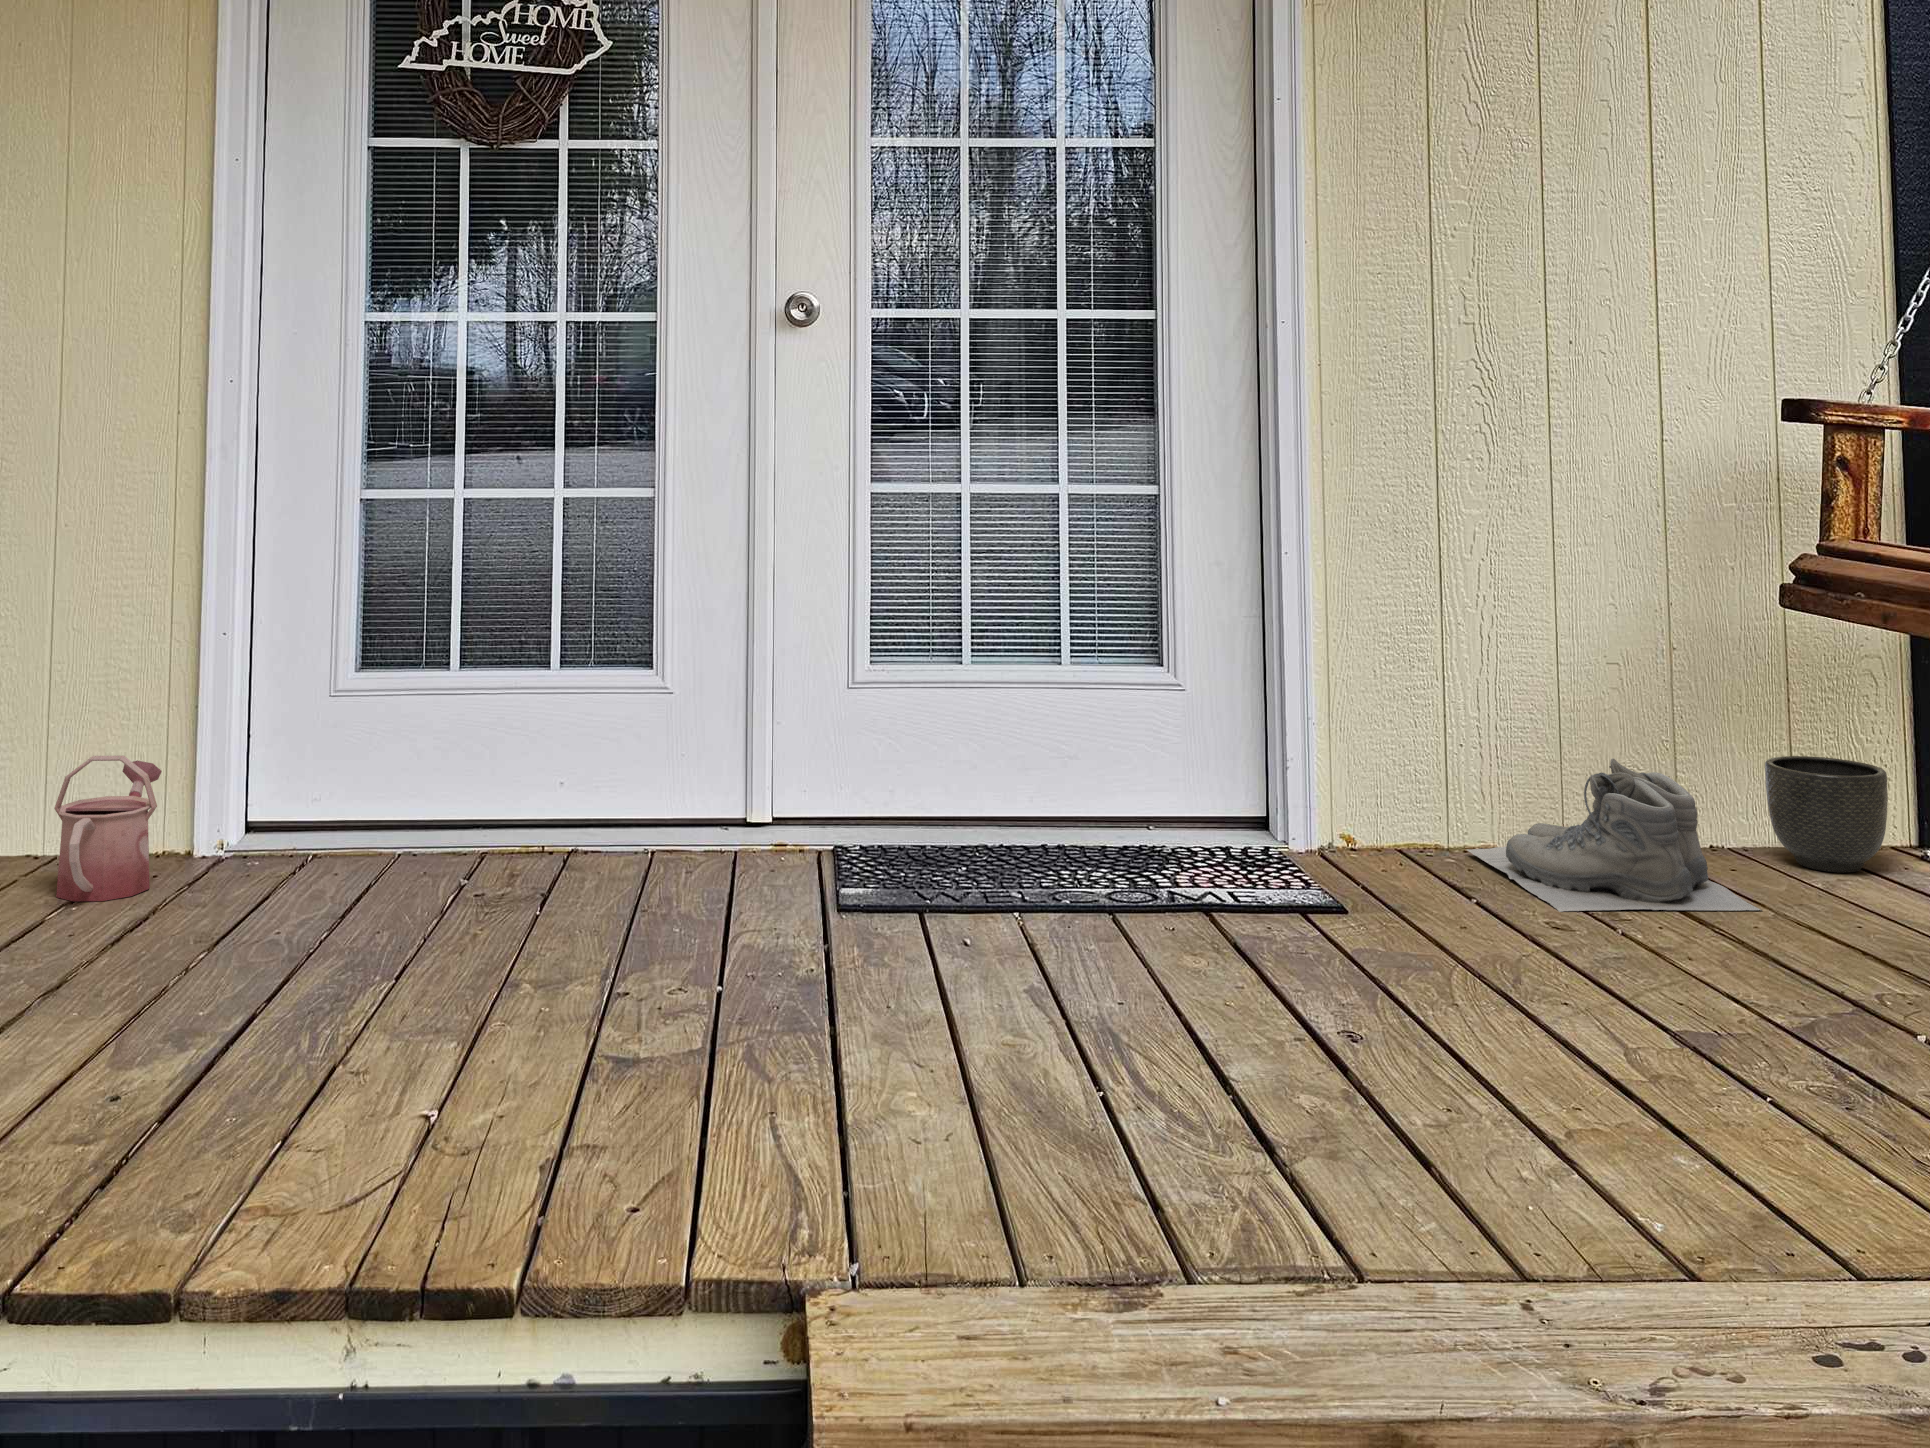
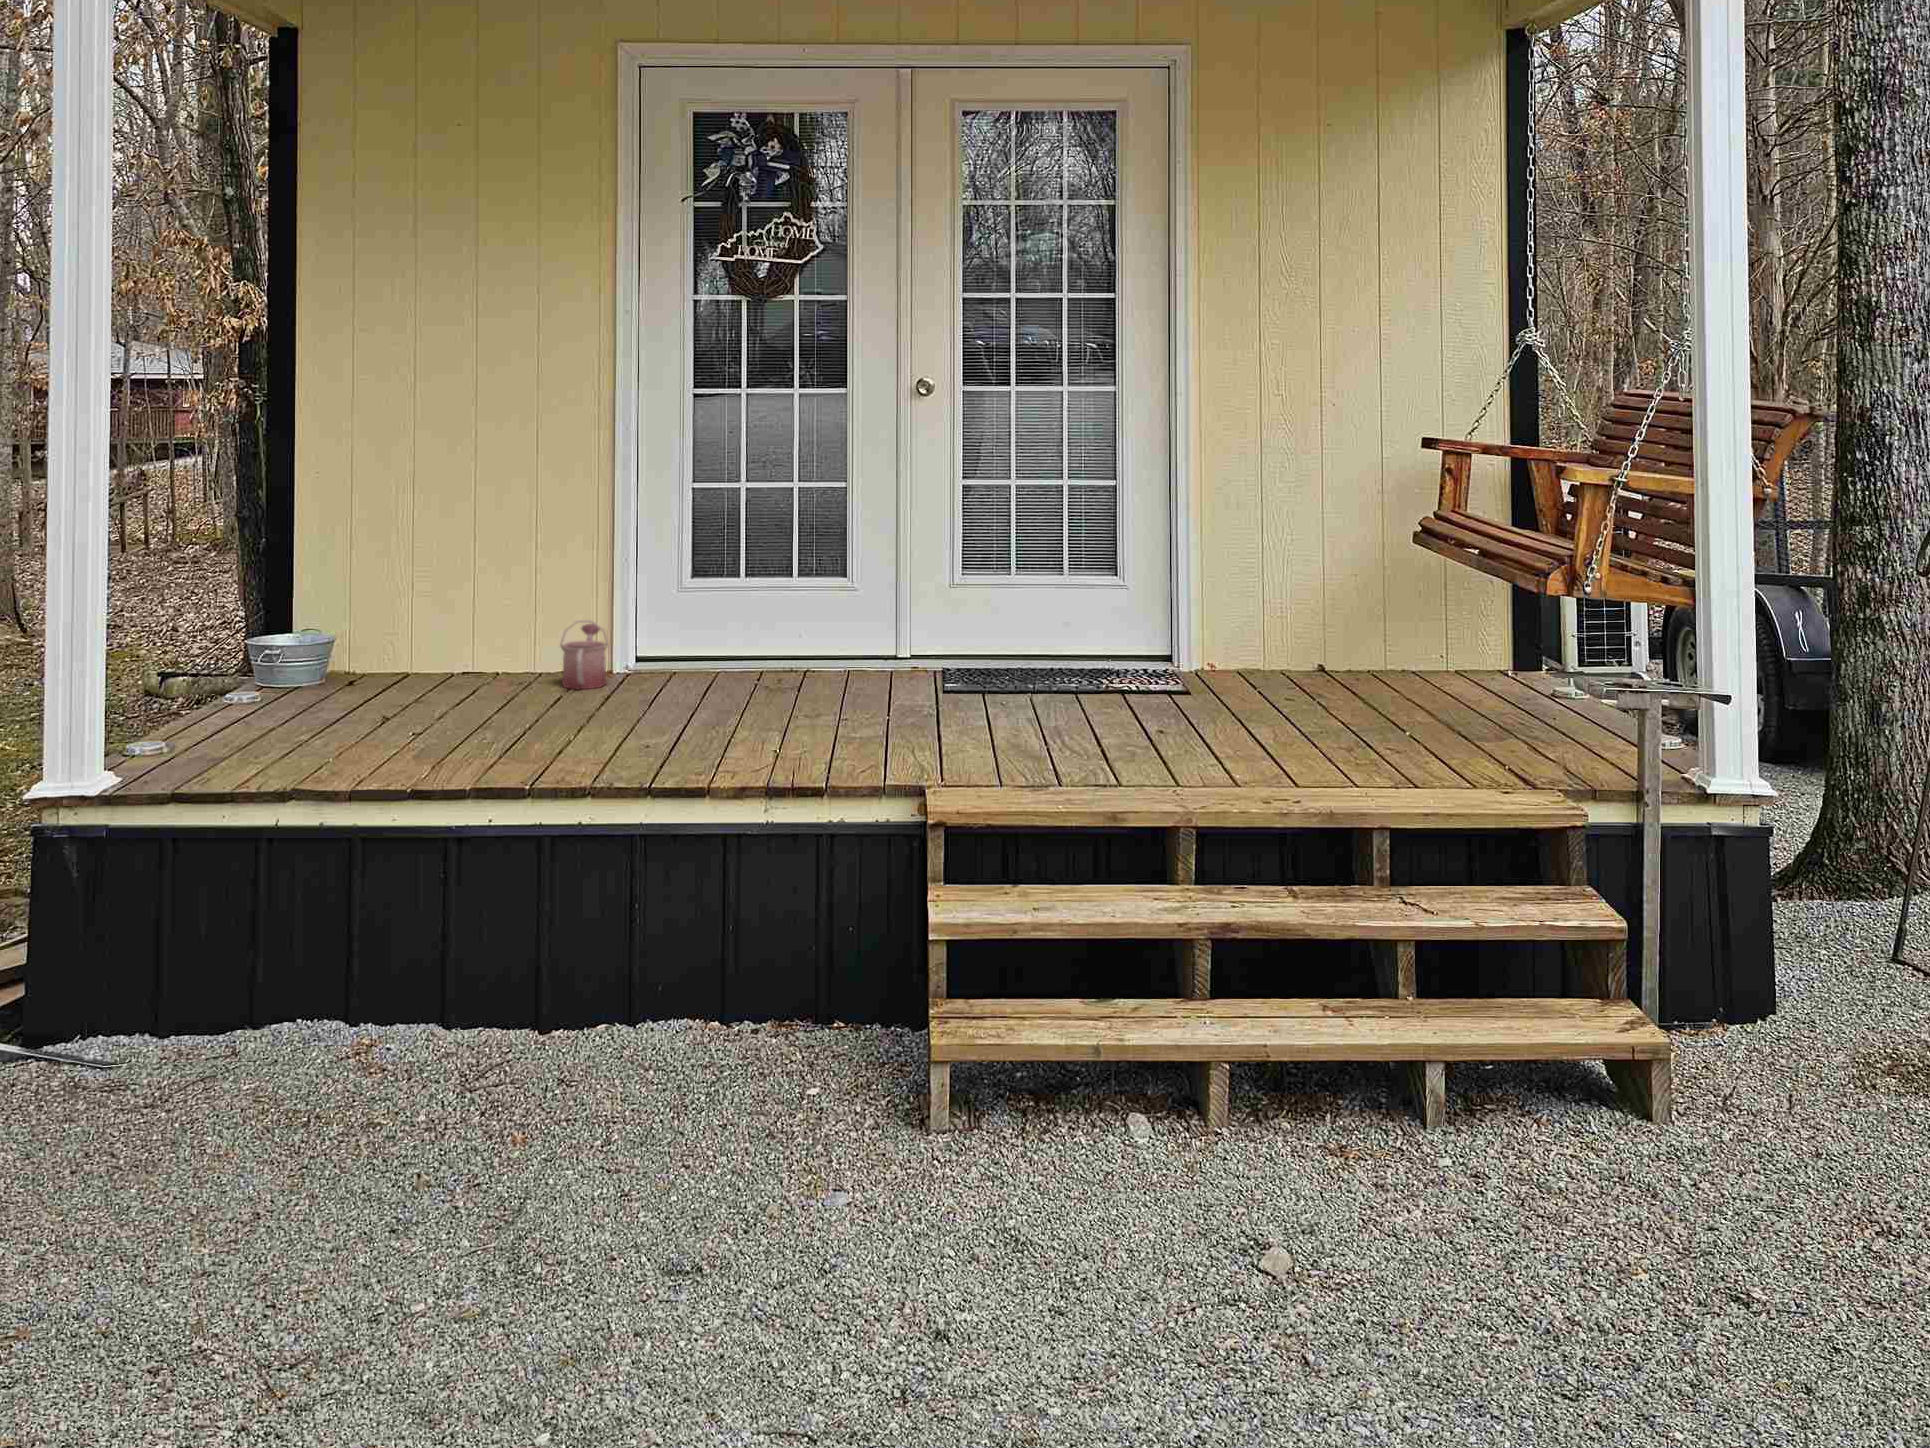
planter: present [1765,756,1888,873] -> none [1418,620,1474,677]
boots: present [1467,758,1760,912] -> none [1266,620,1389,692]

